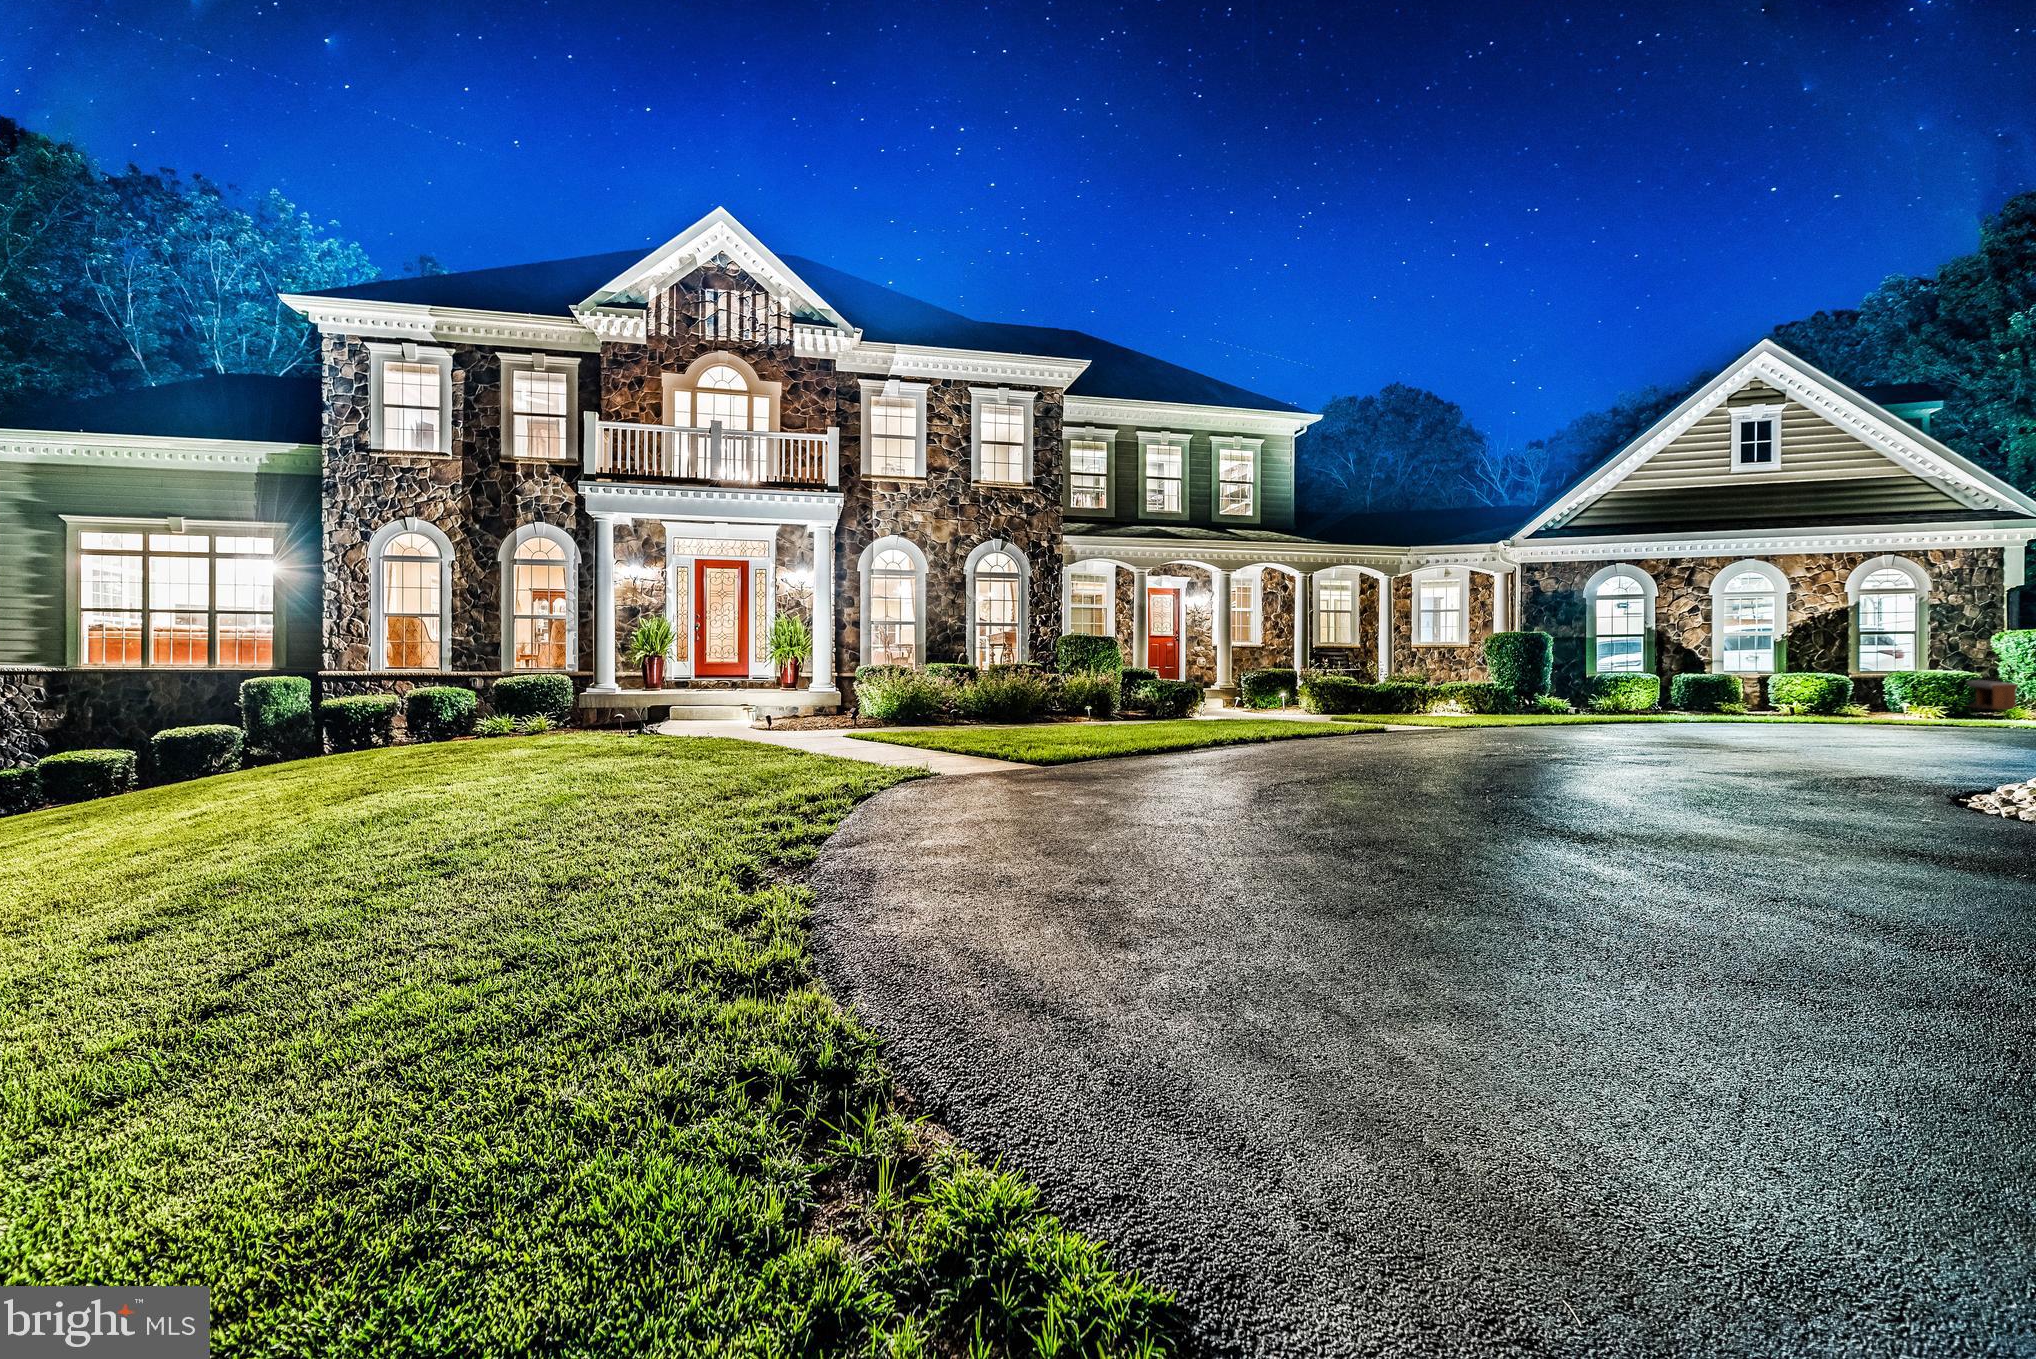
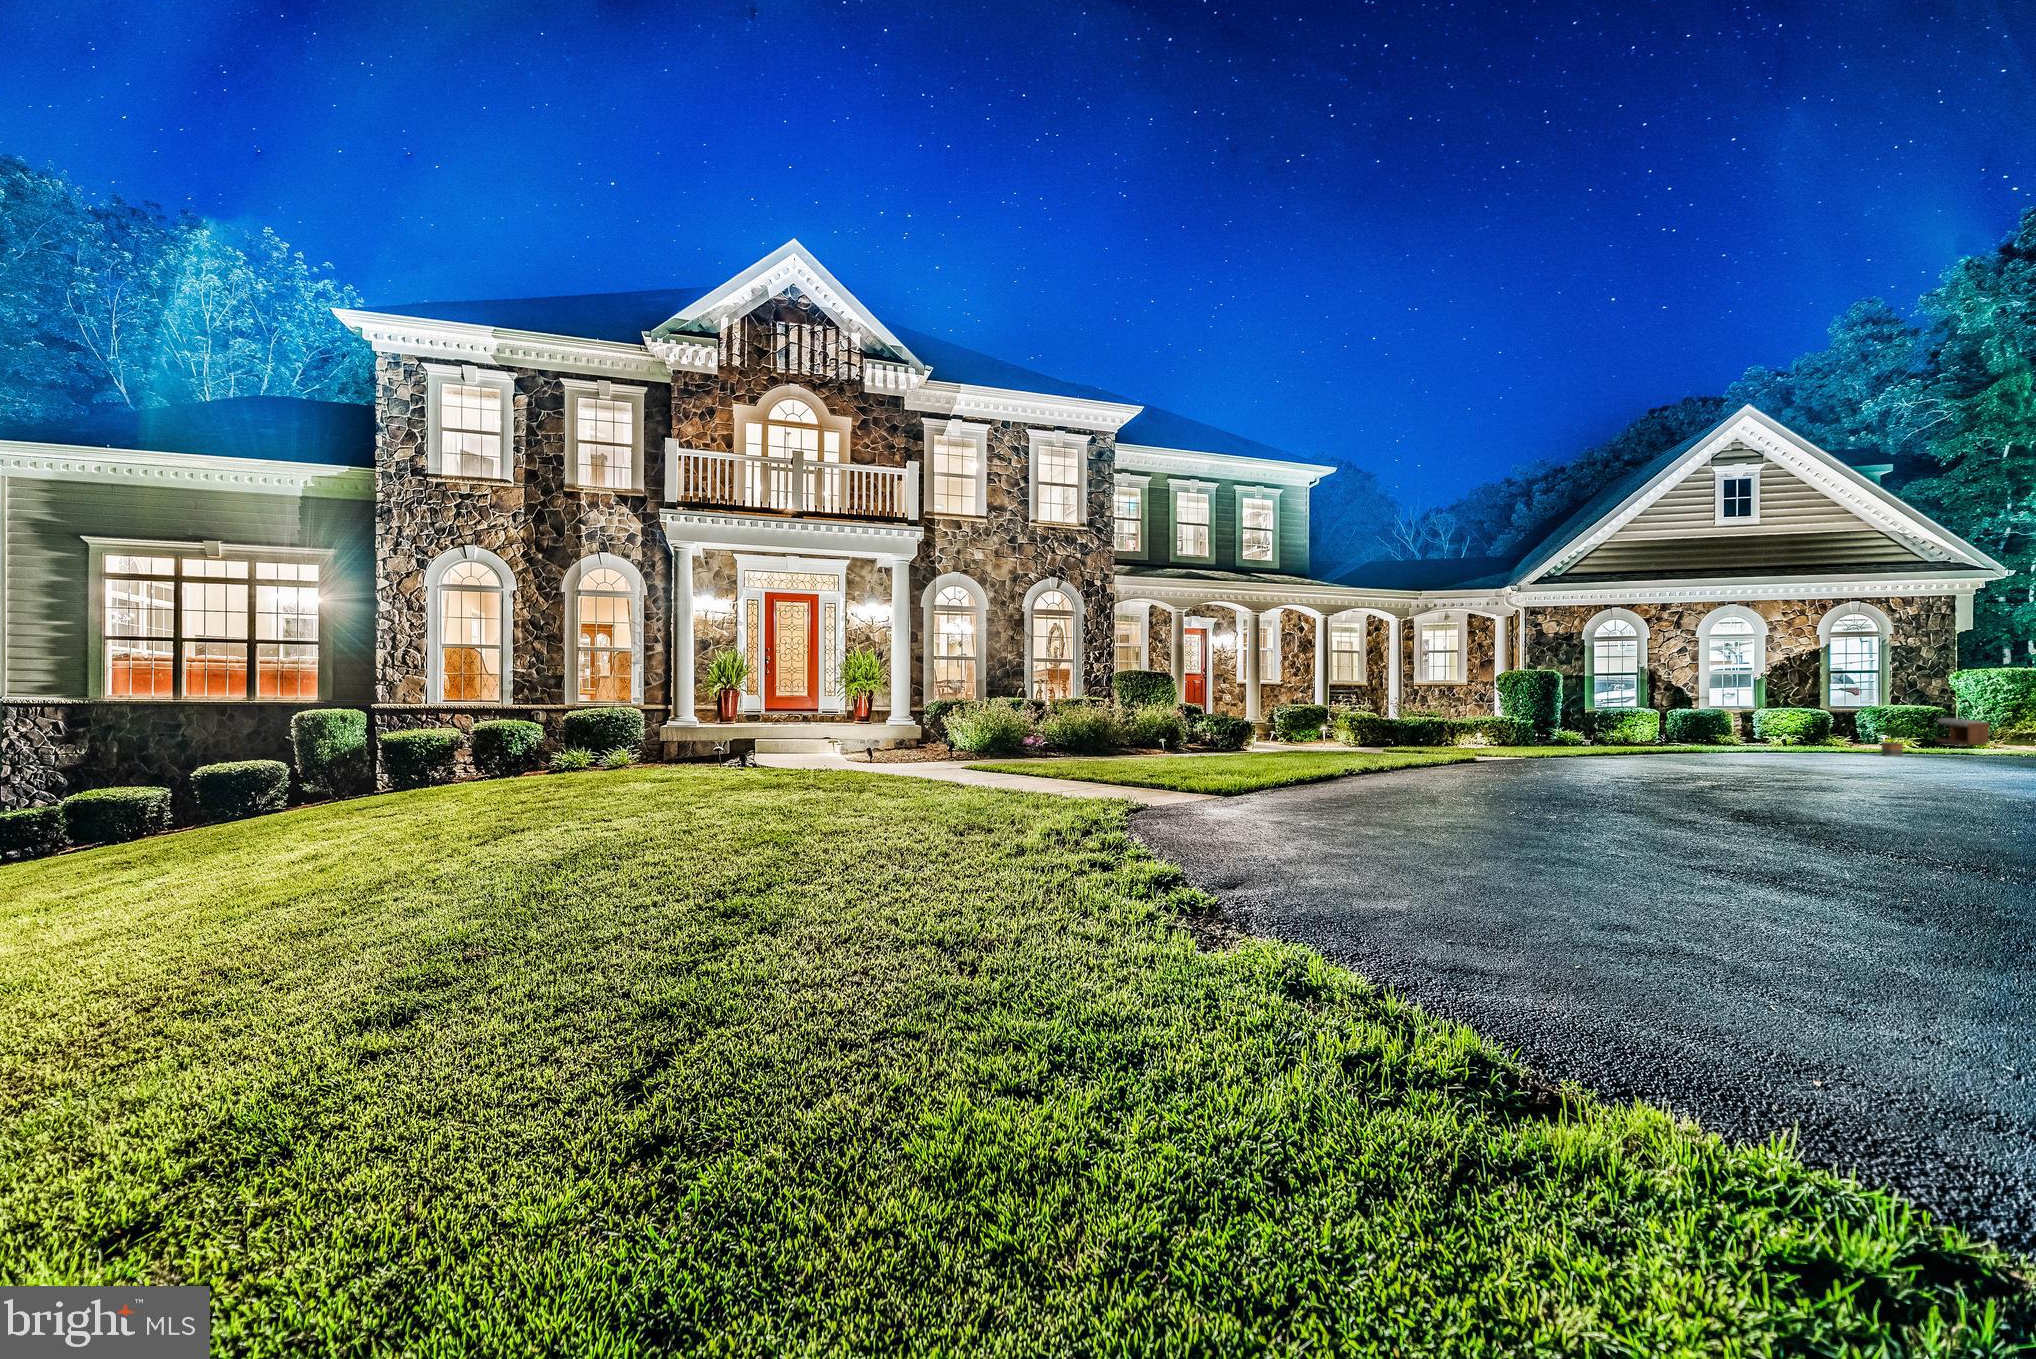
potted tree: none [1864,686,1897,719] -> present [1879,727,1909,756]

